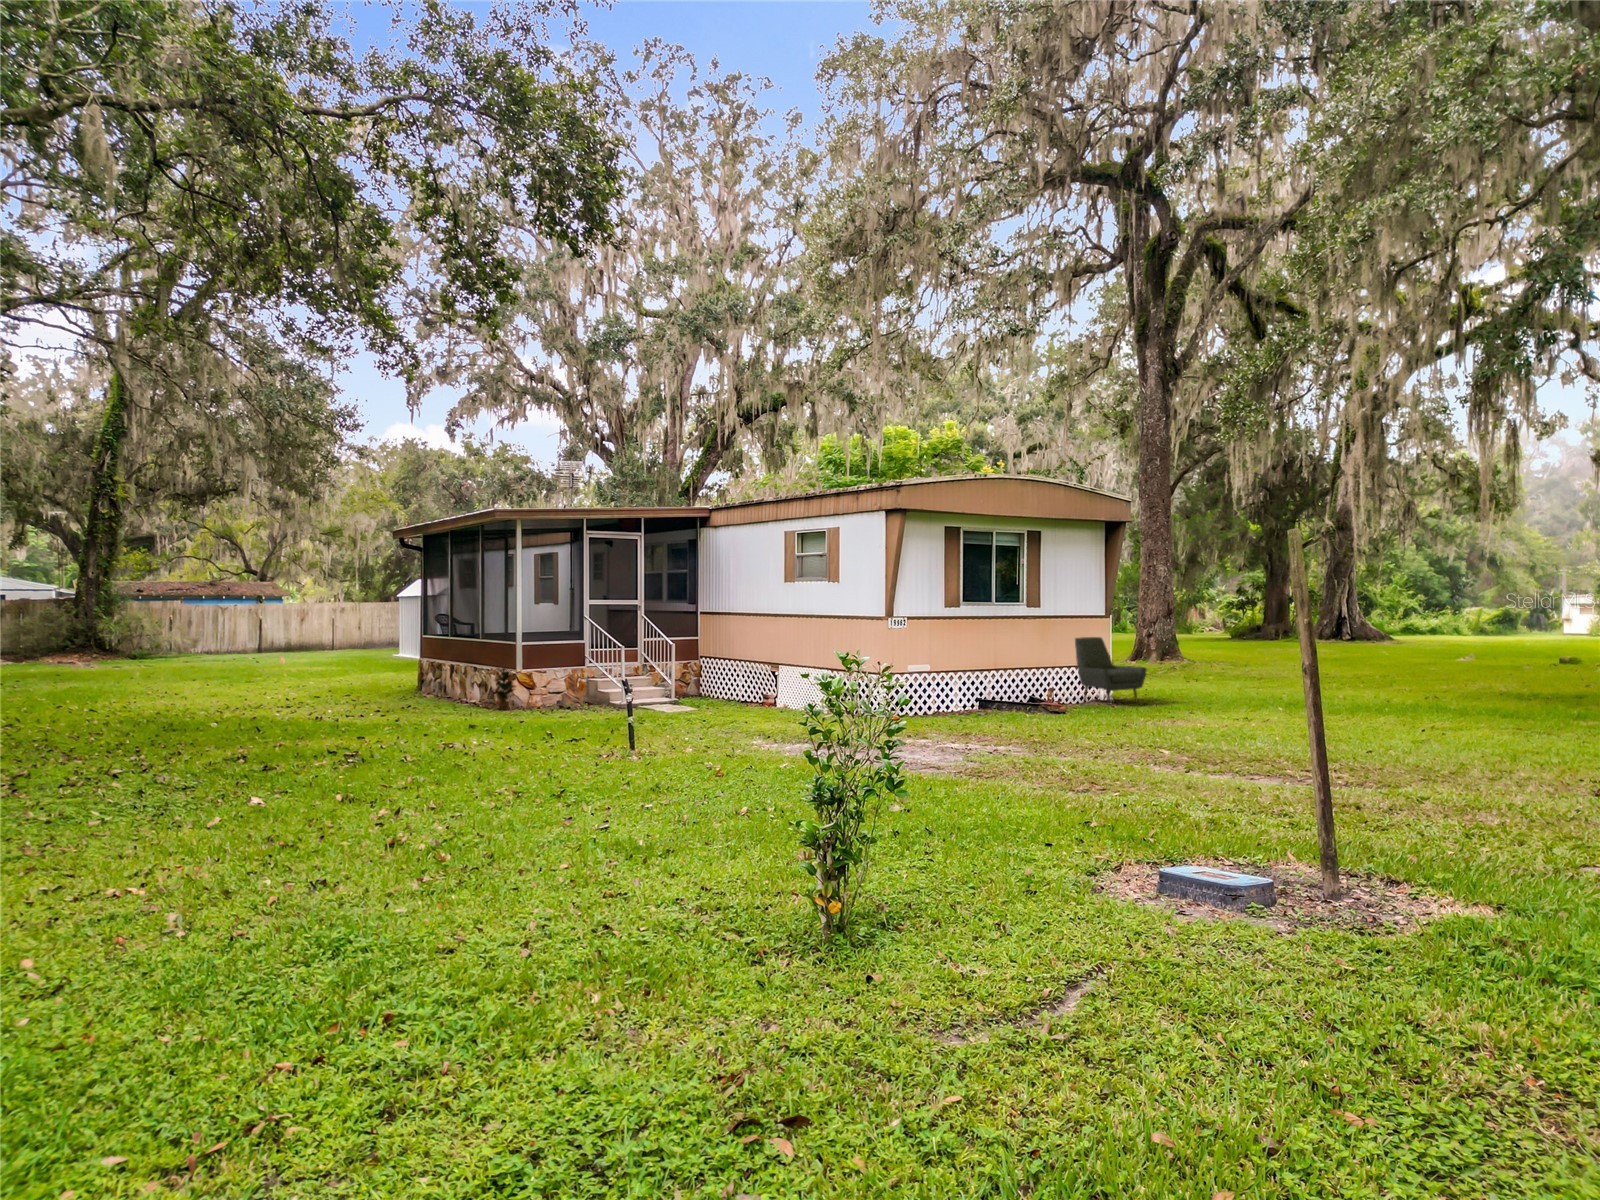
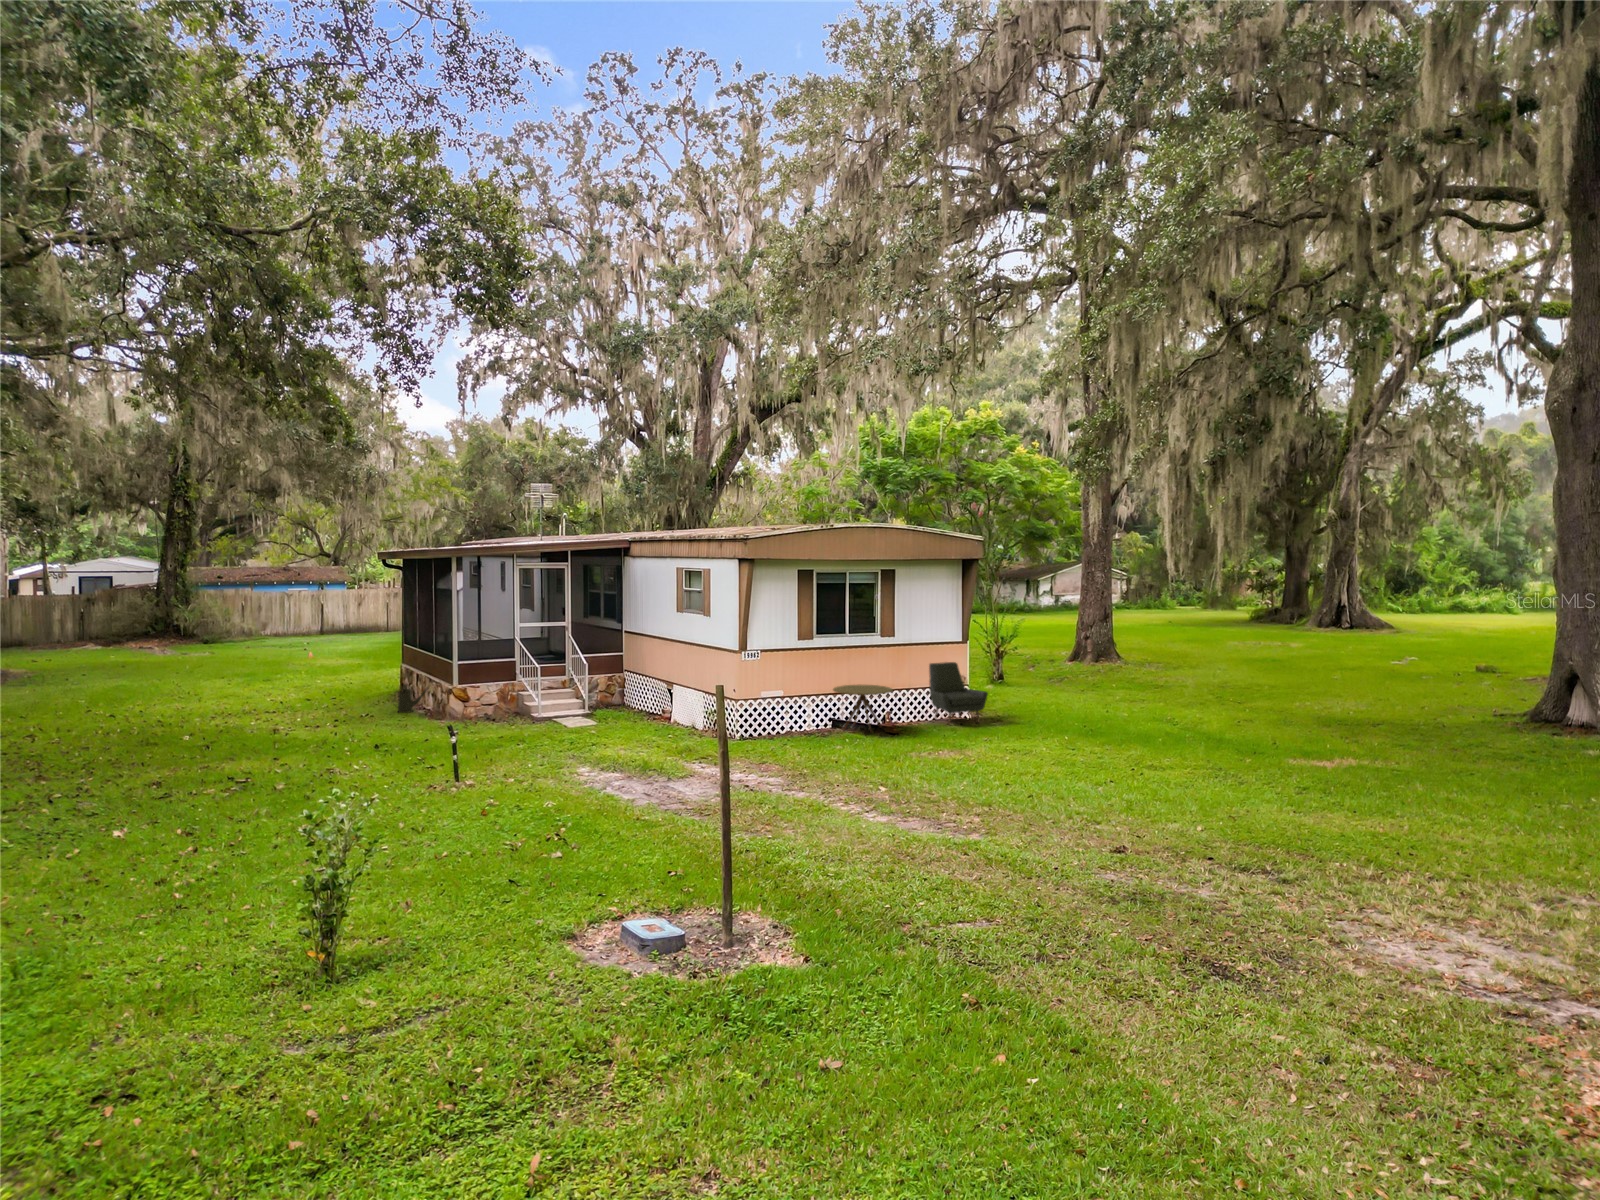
round table: none [984,660,1054,712] -> present [833,685,892,732]
potted plant: present [491,667,516,710] -> none [429,683,452,719]
watering can: none [439,672,479,706] -> present [398,684,428,713]

